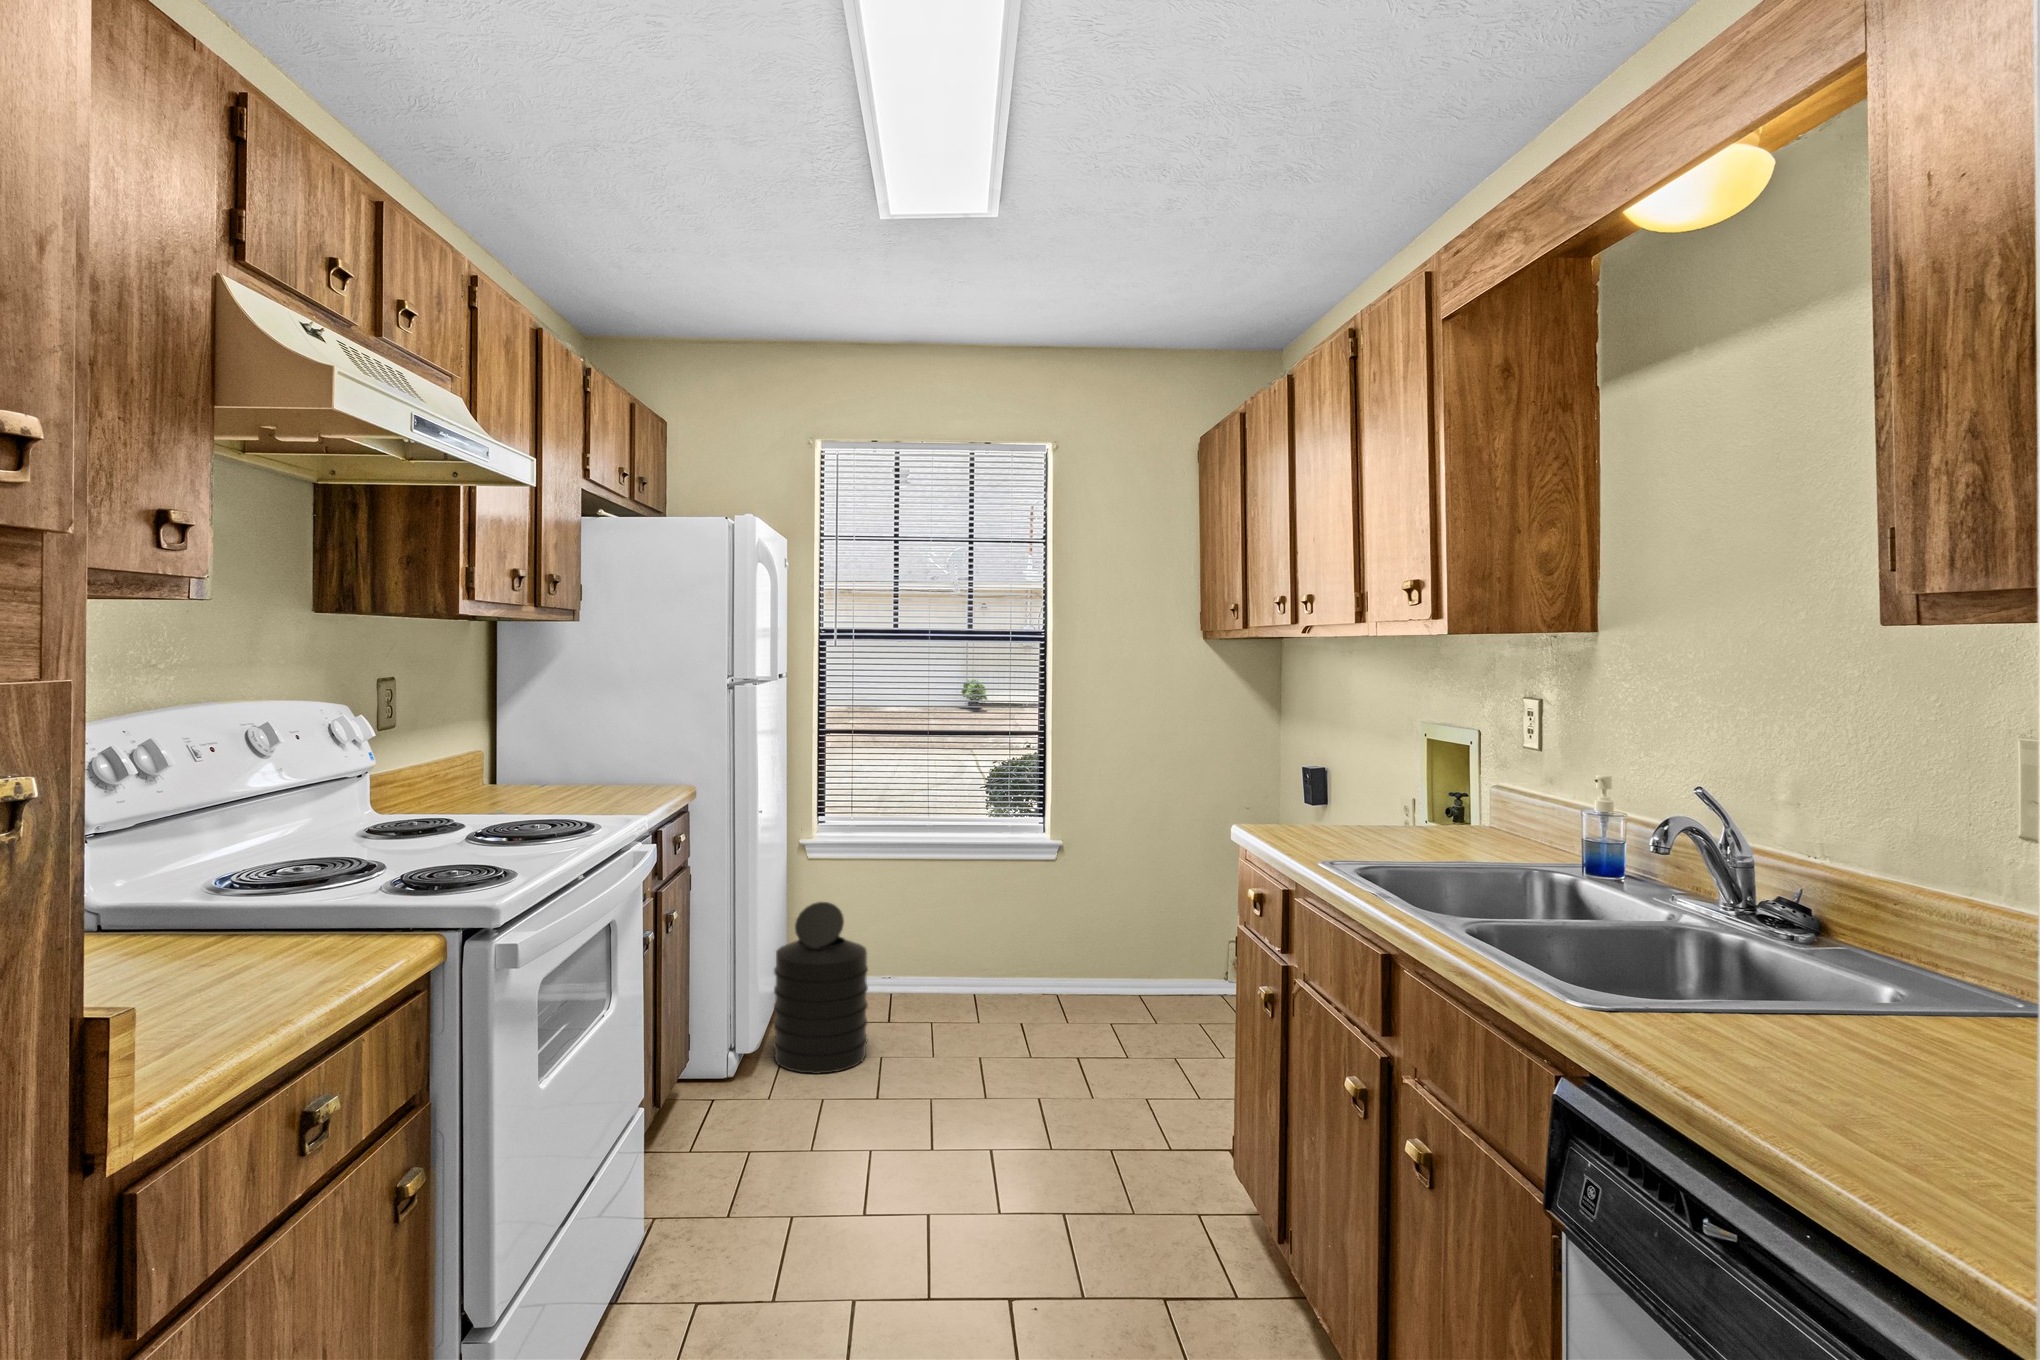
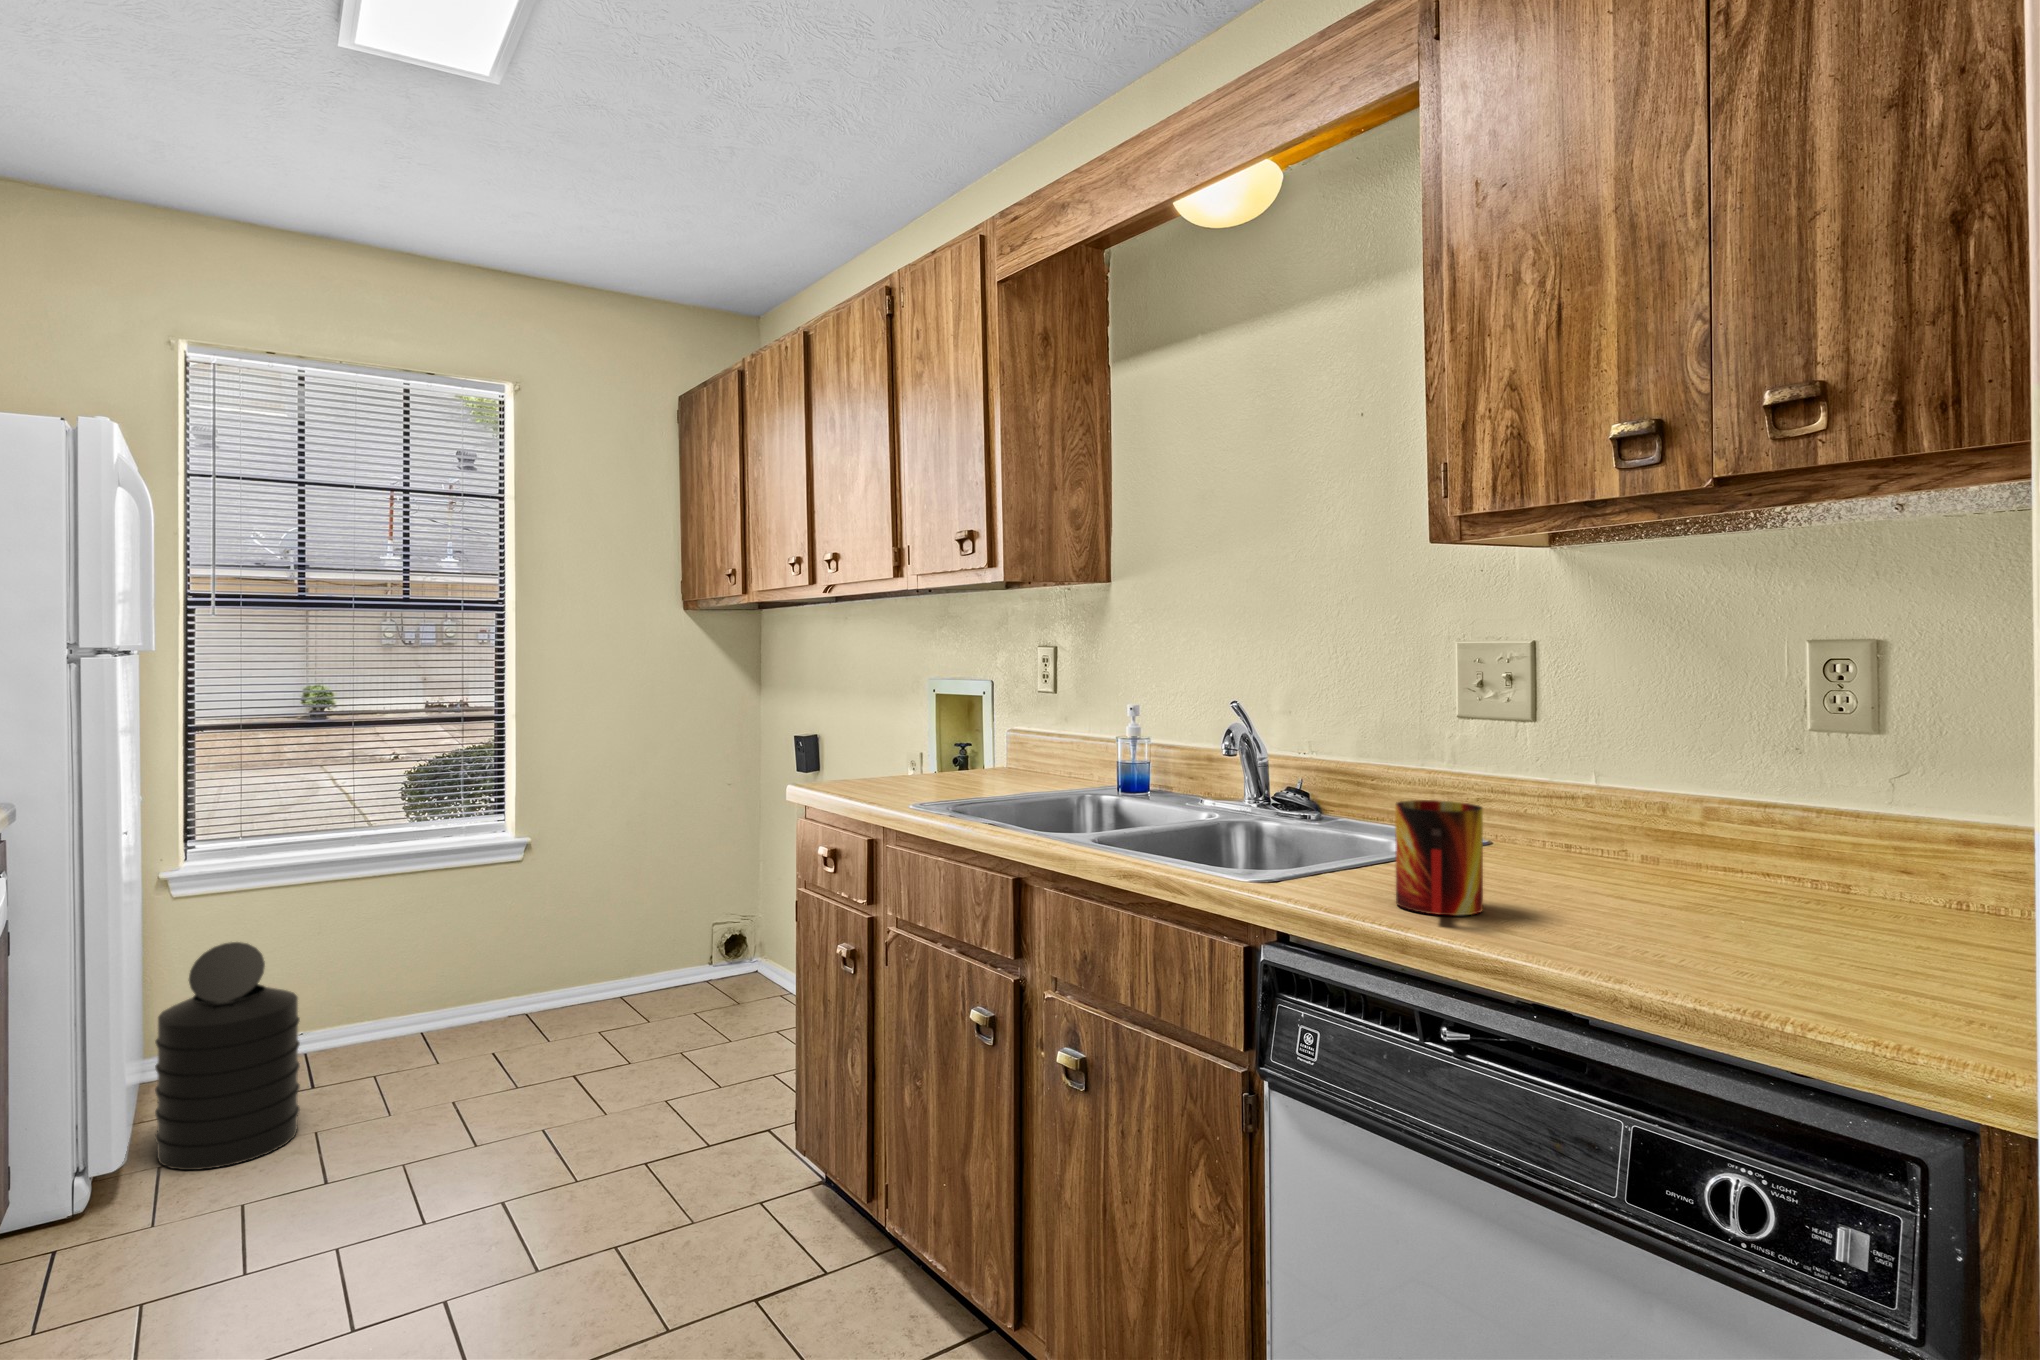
mug: none [1754,949,1879,1105] -> present [1395,800,1483,915]

